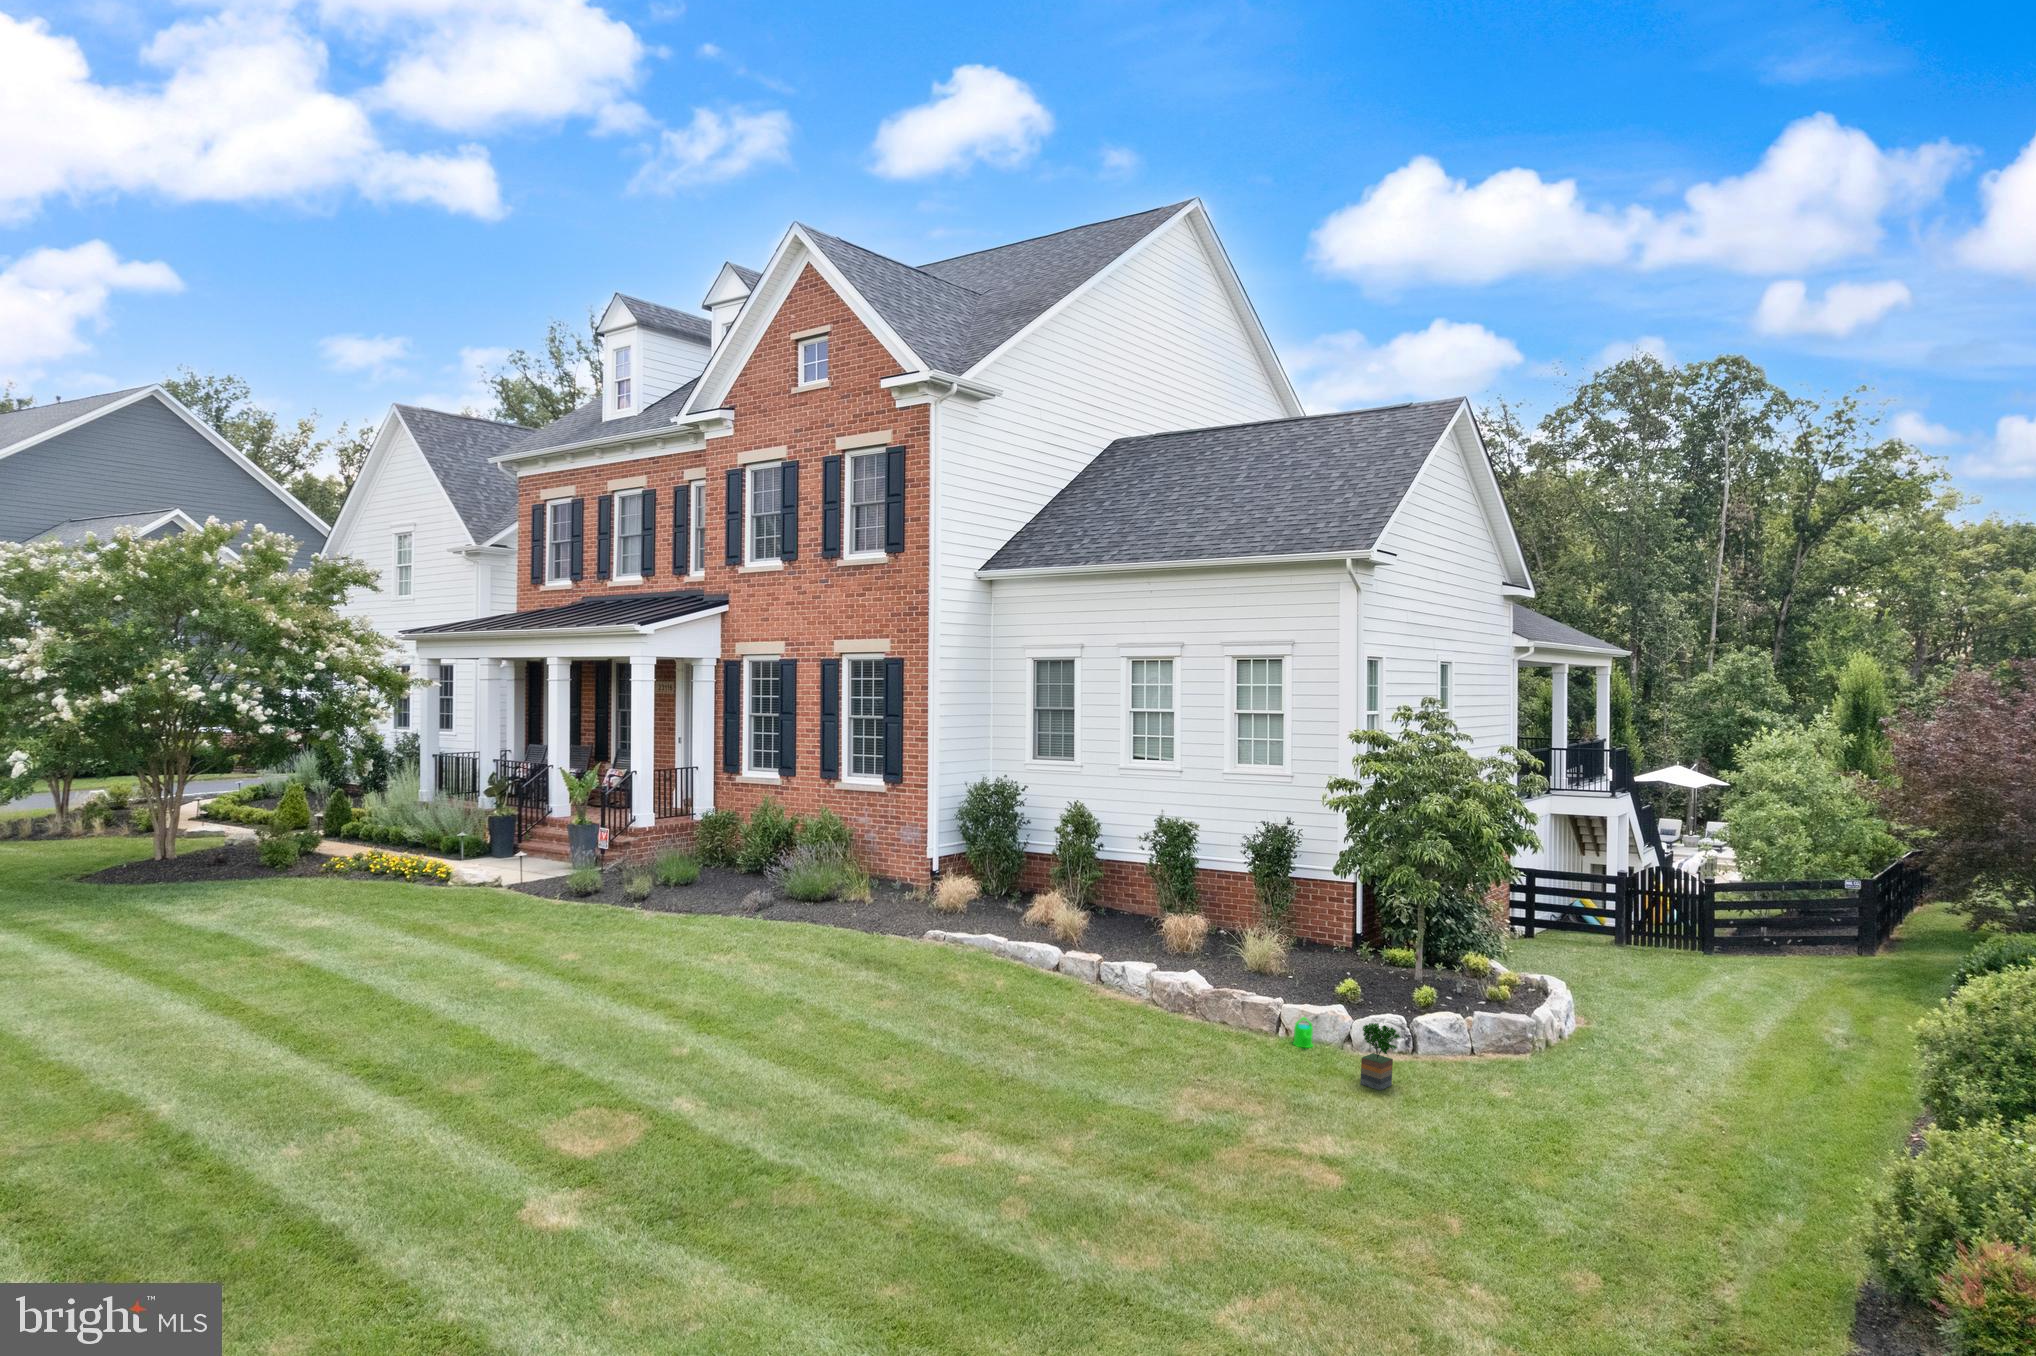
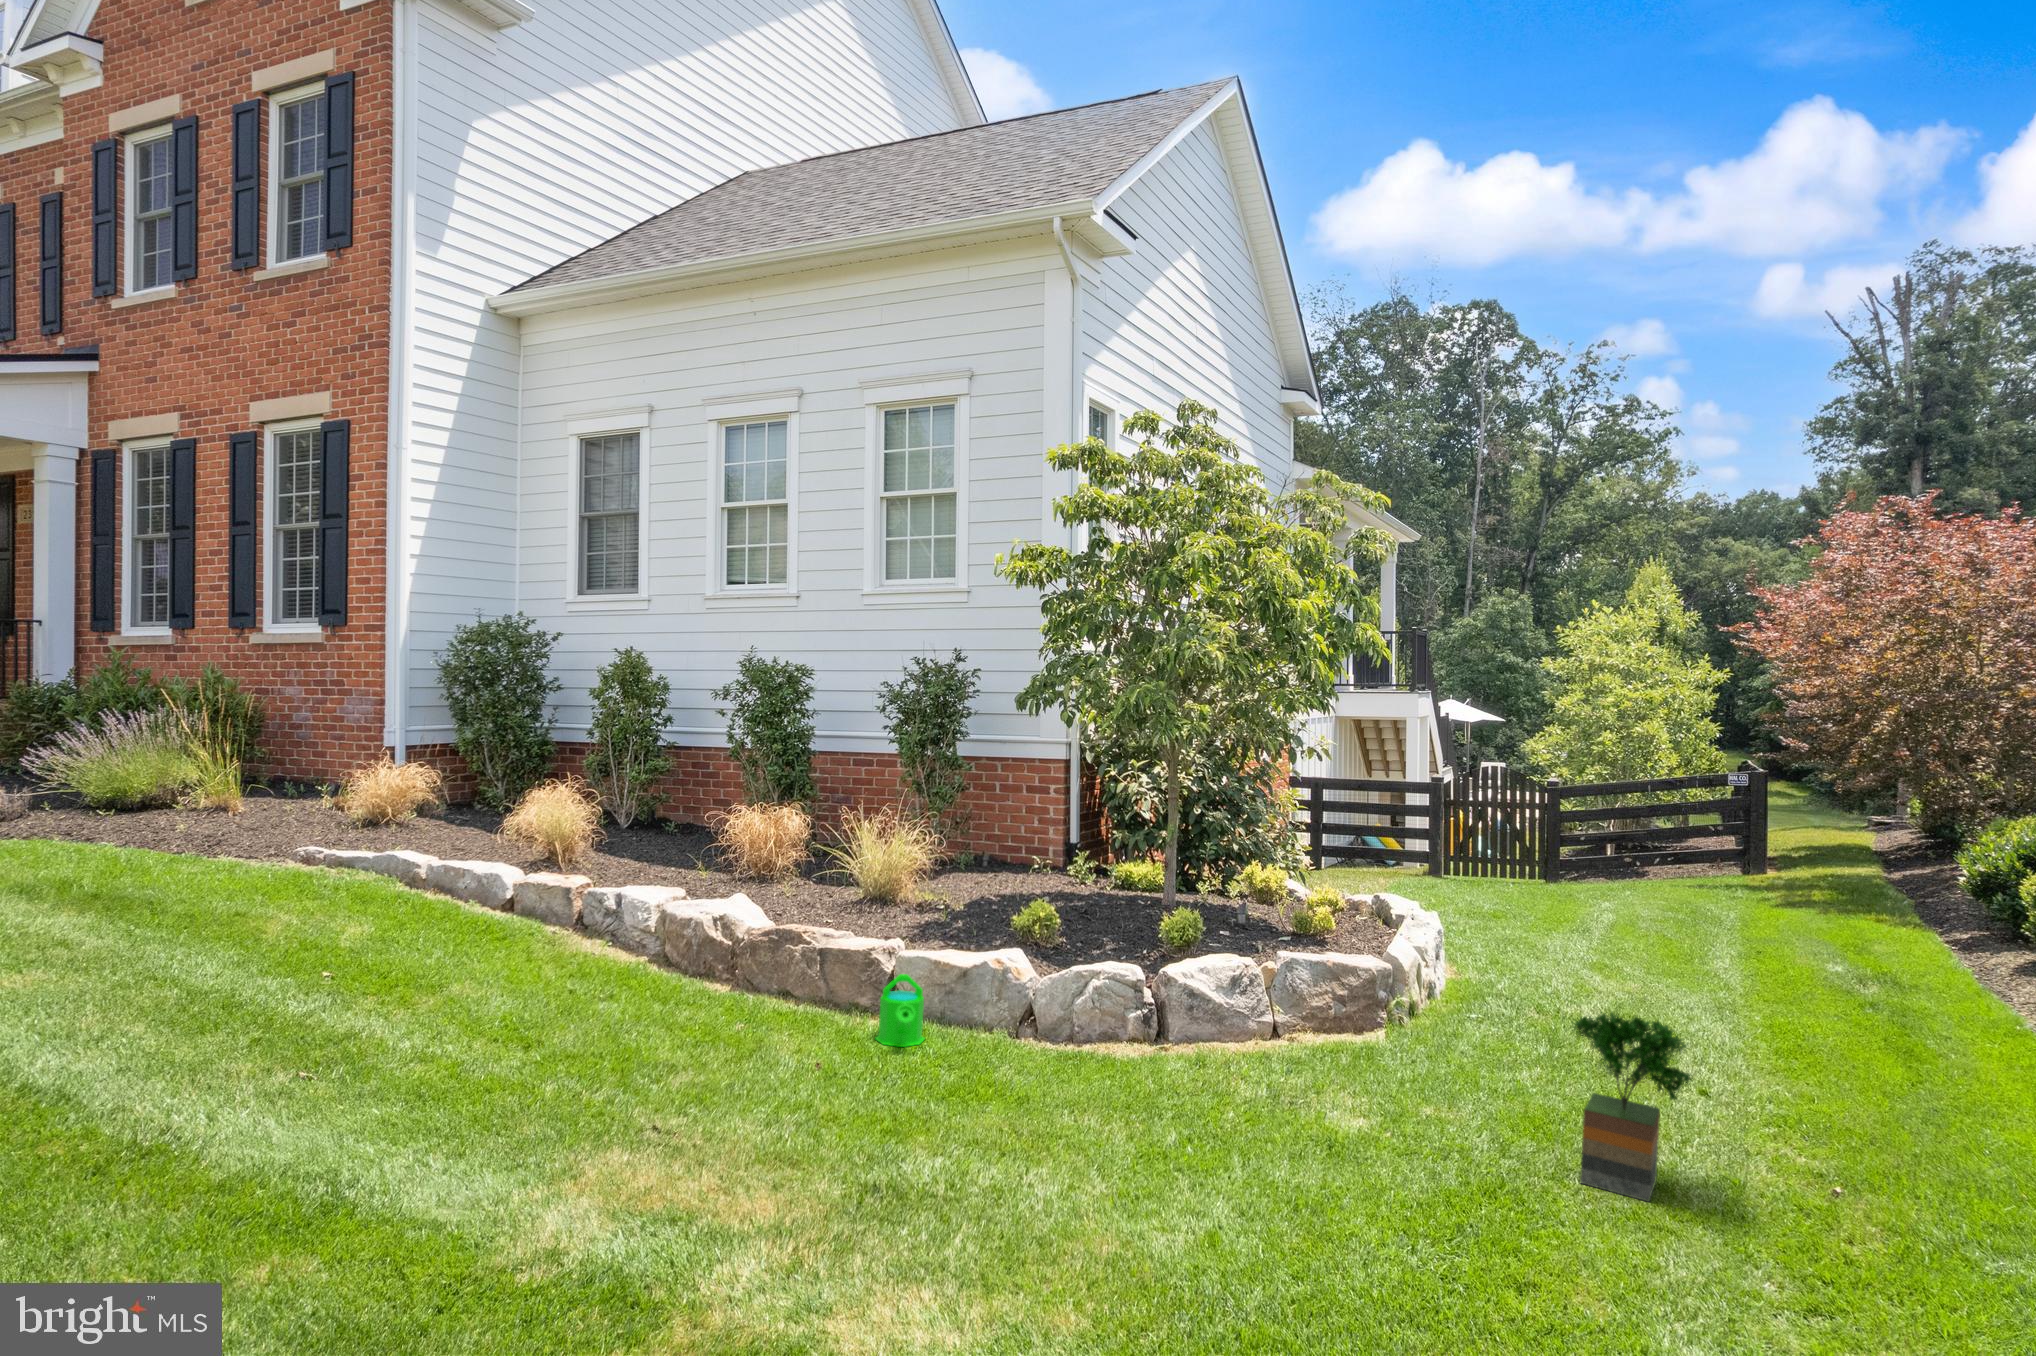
potted tree: present [1360,1023,1401,1090] -> present [1572,1012,1693,1202]

